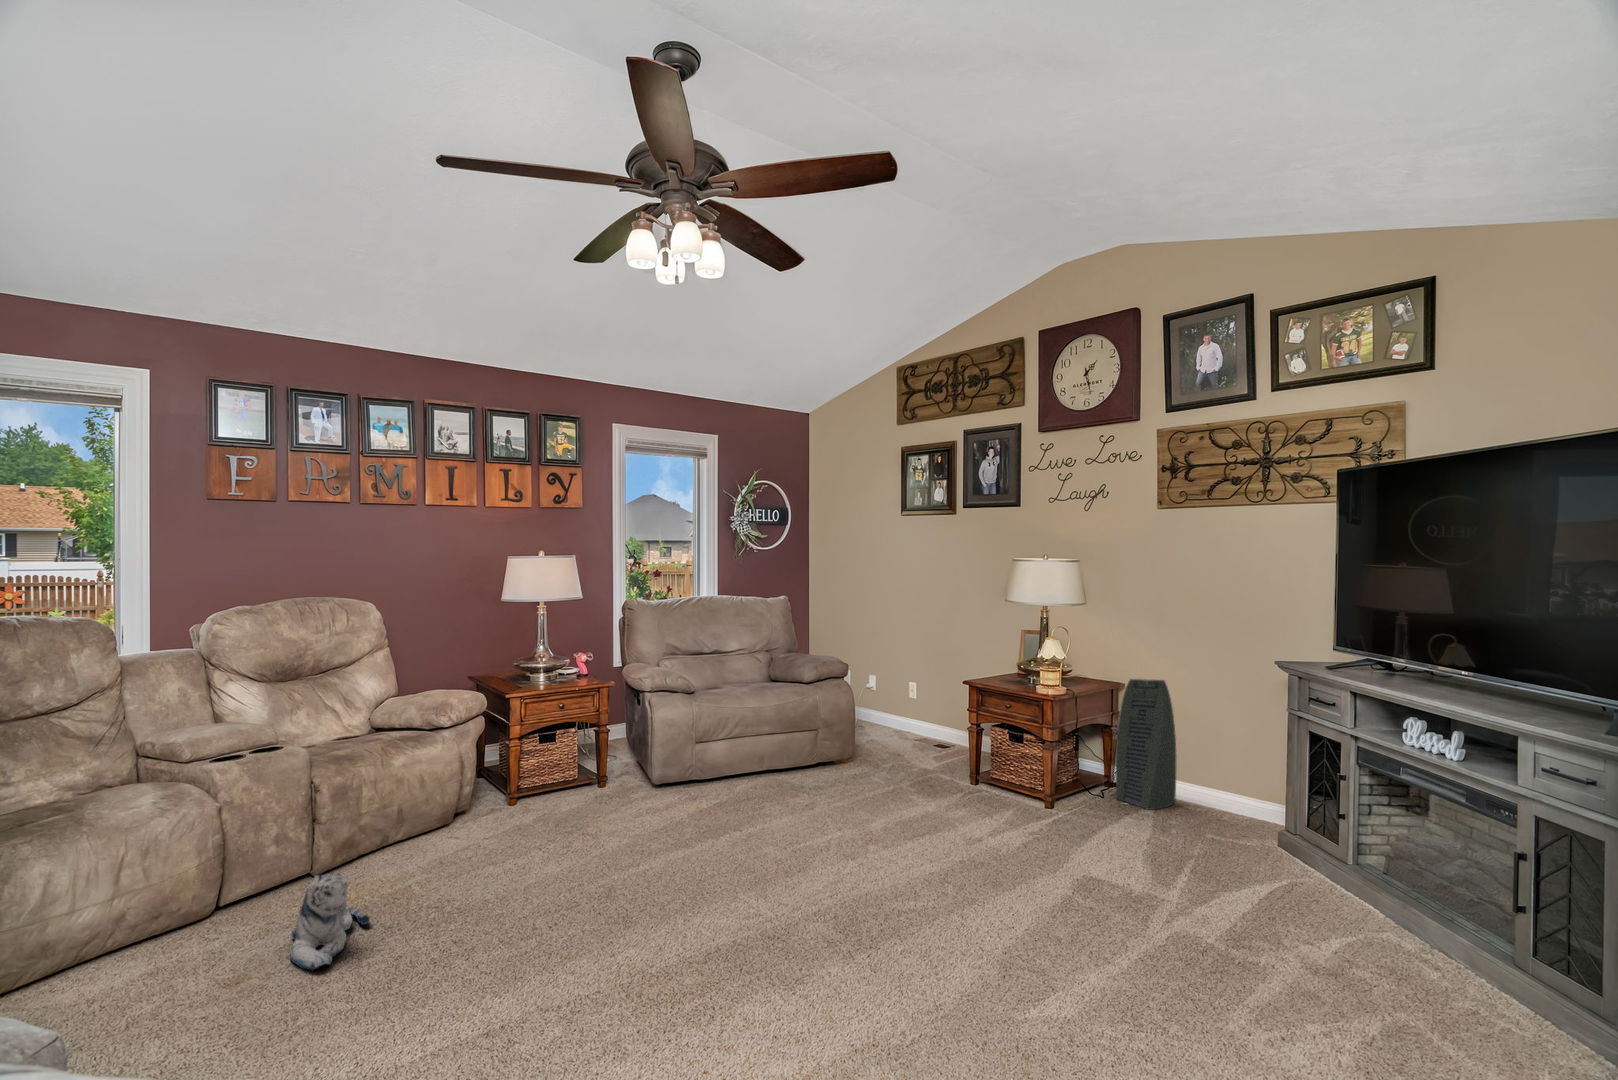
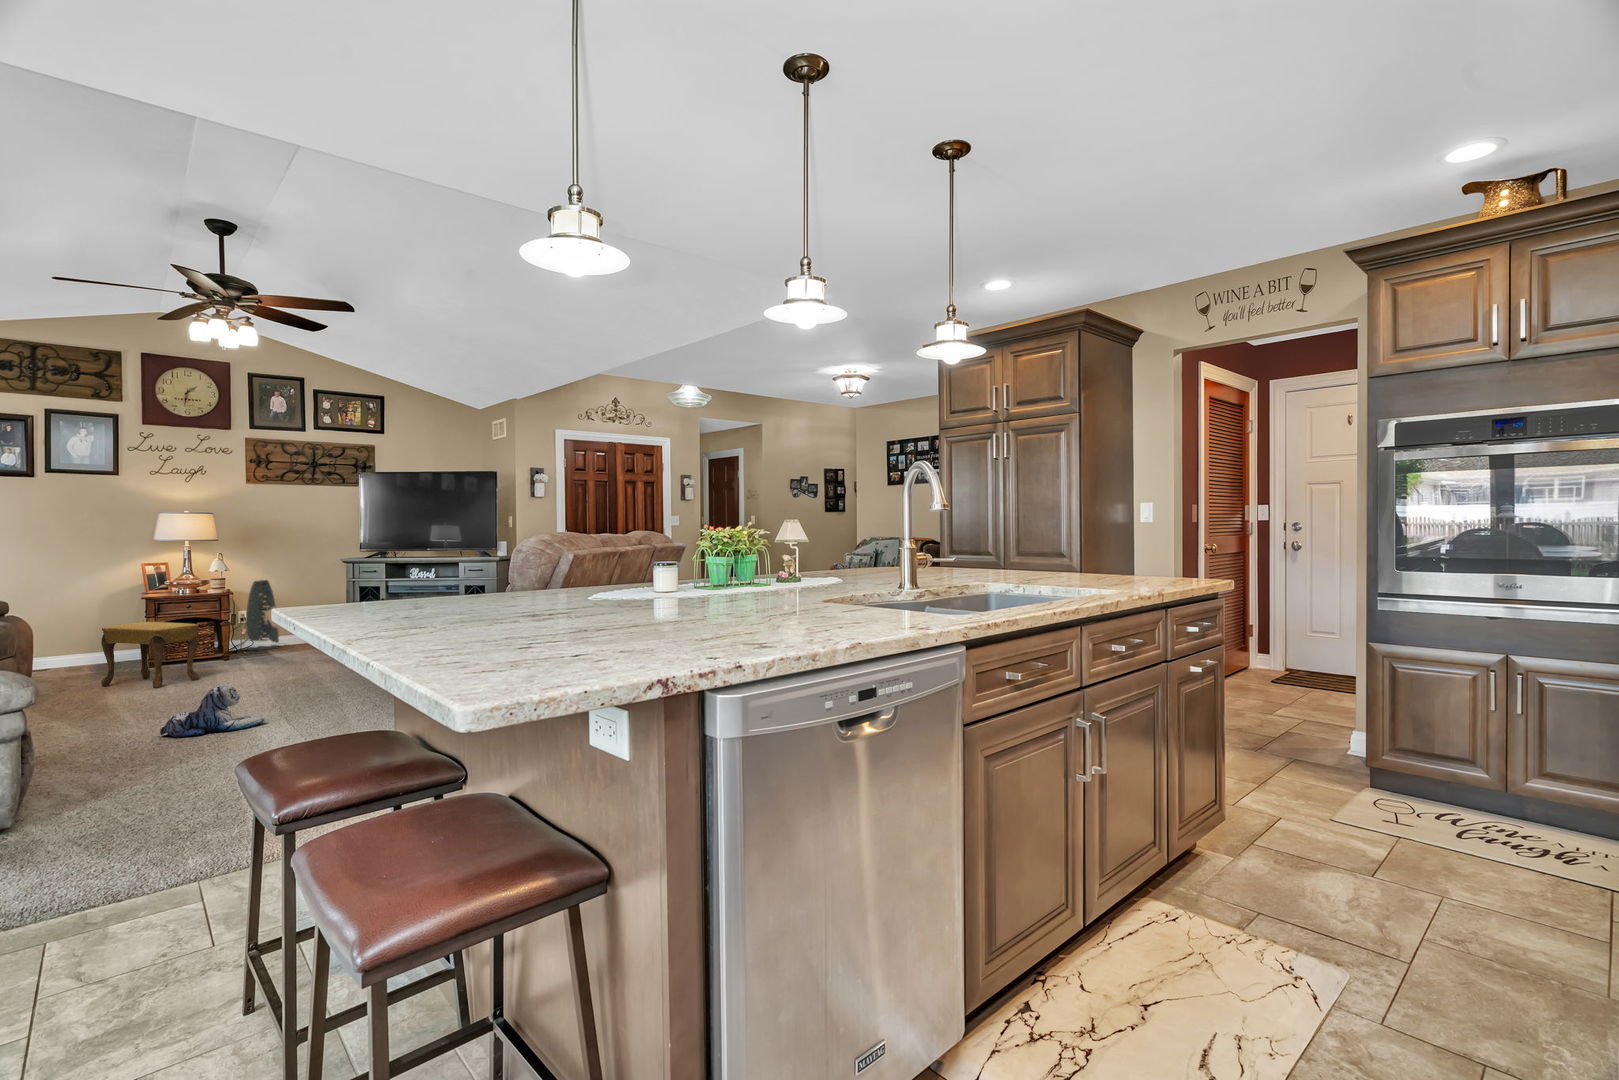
footstool: none [769,716,860,829] -> present [101,622,199,688]

